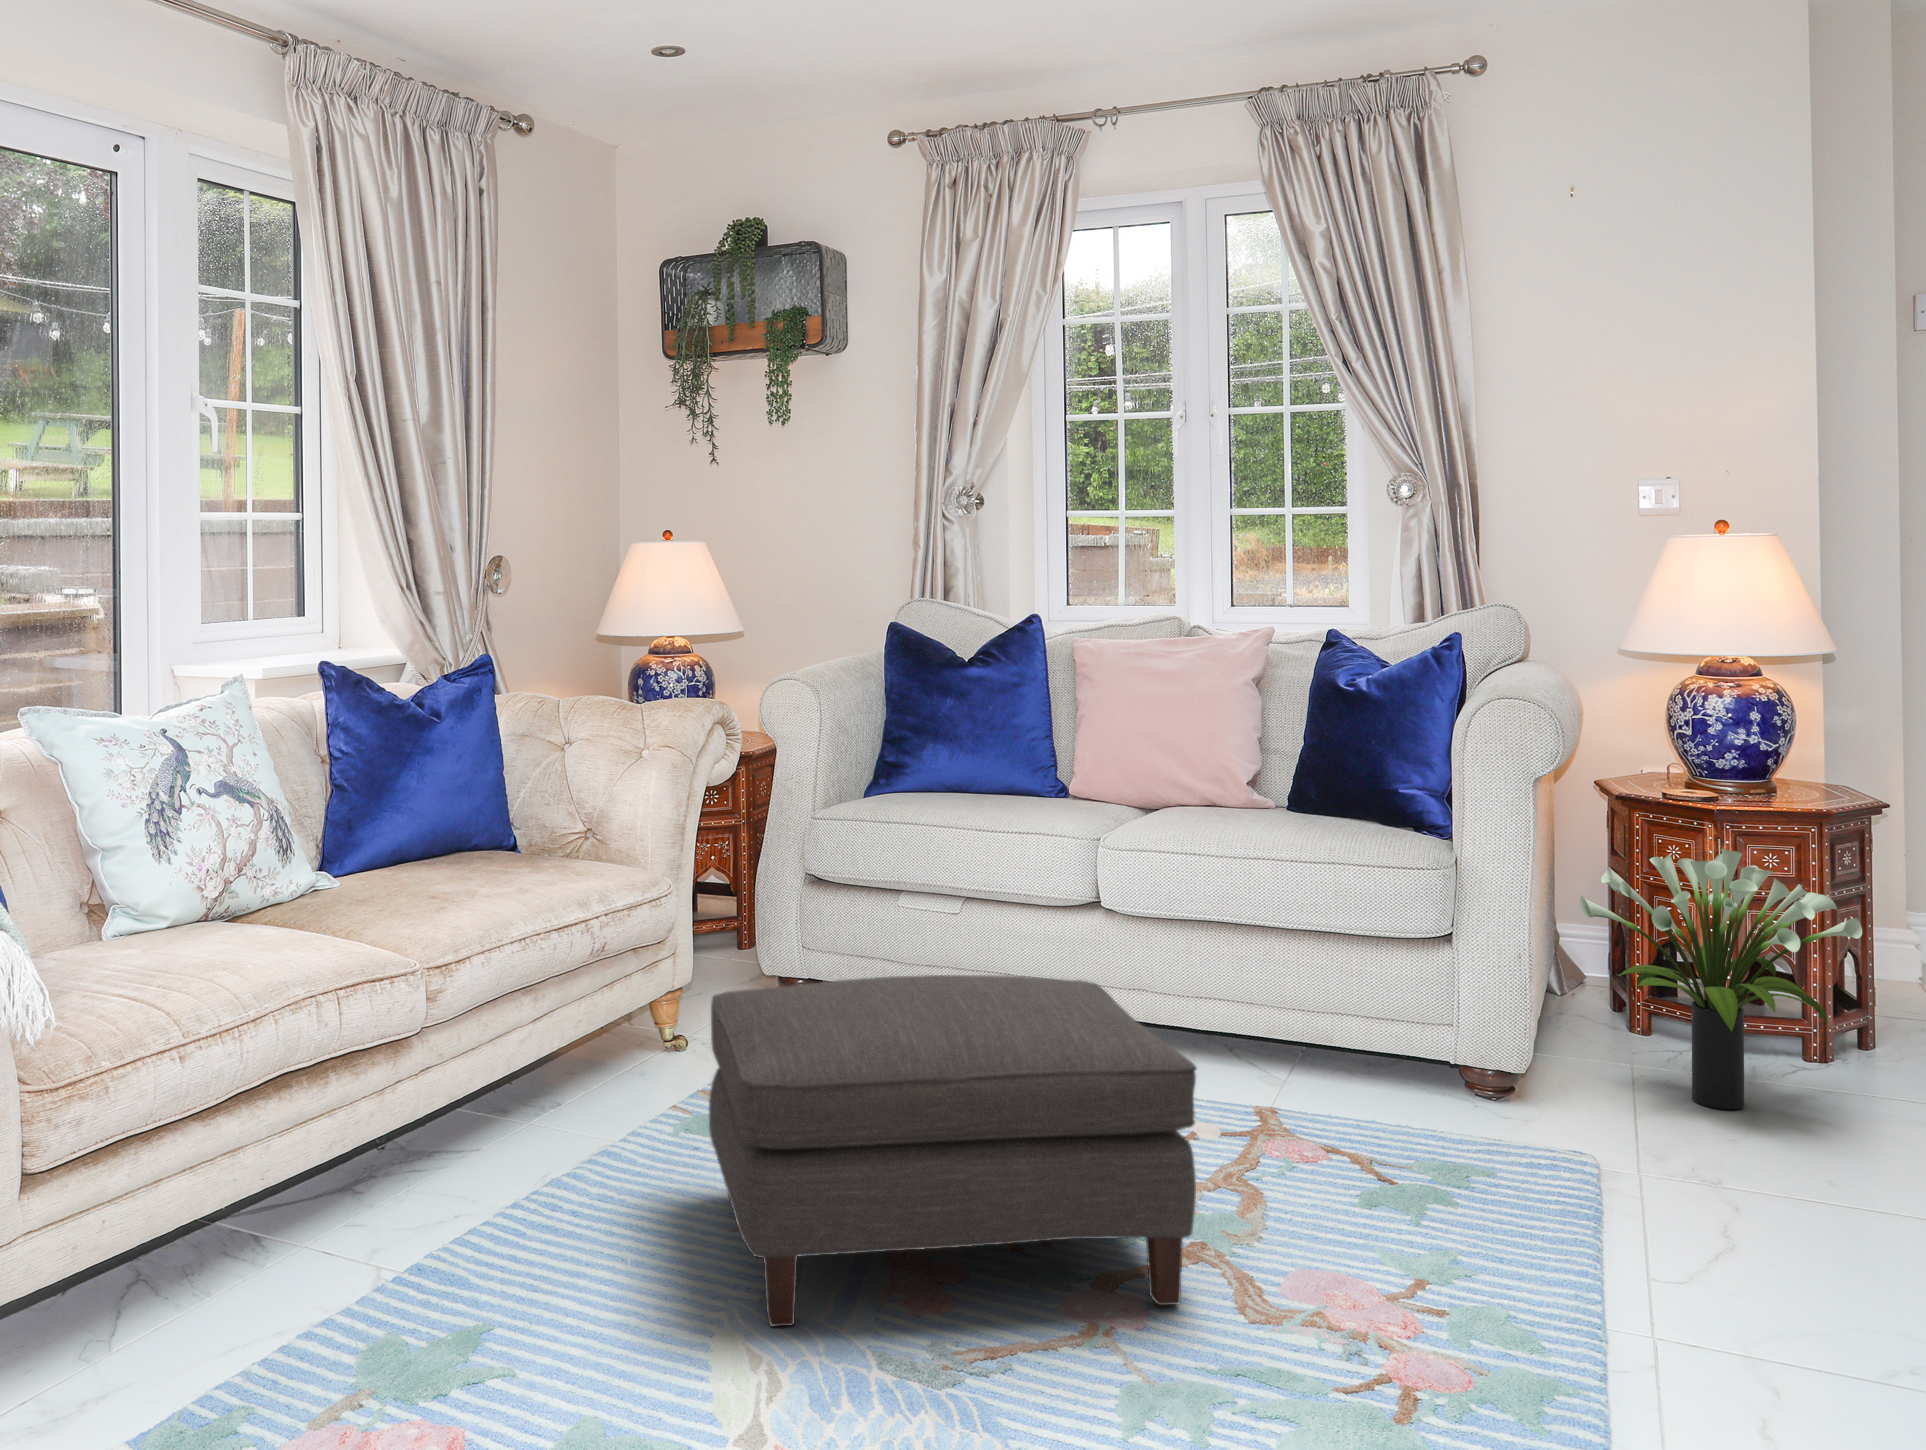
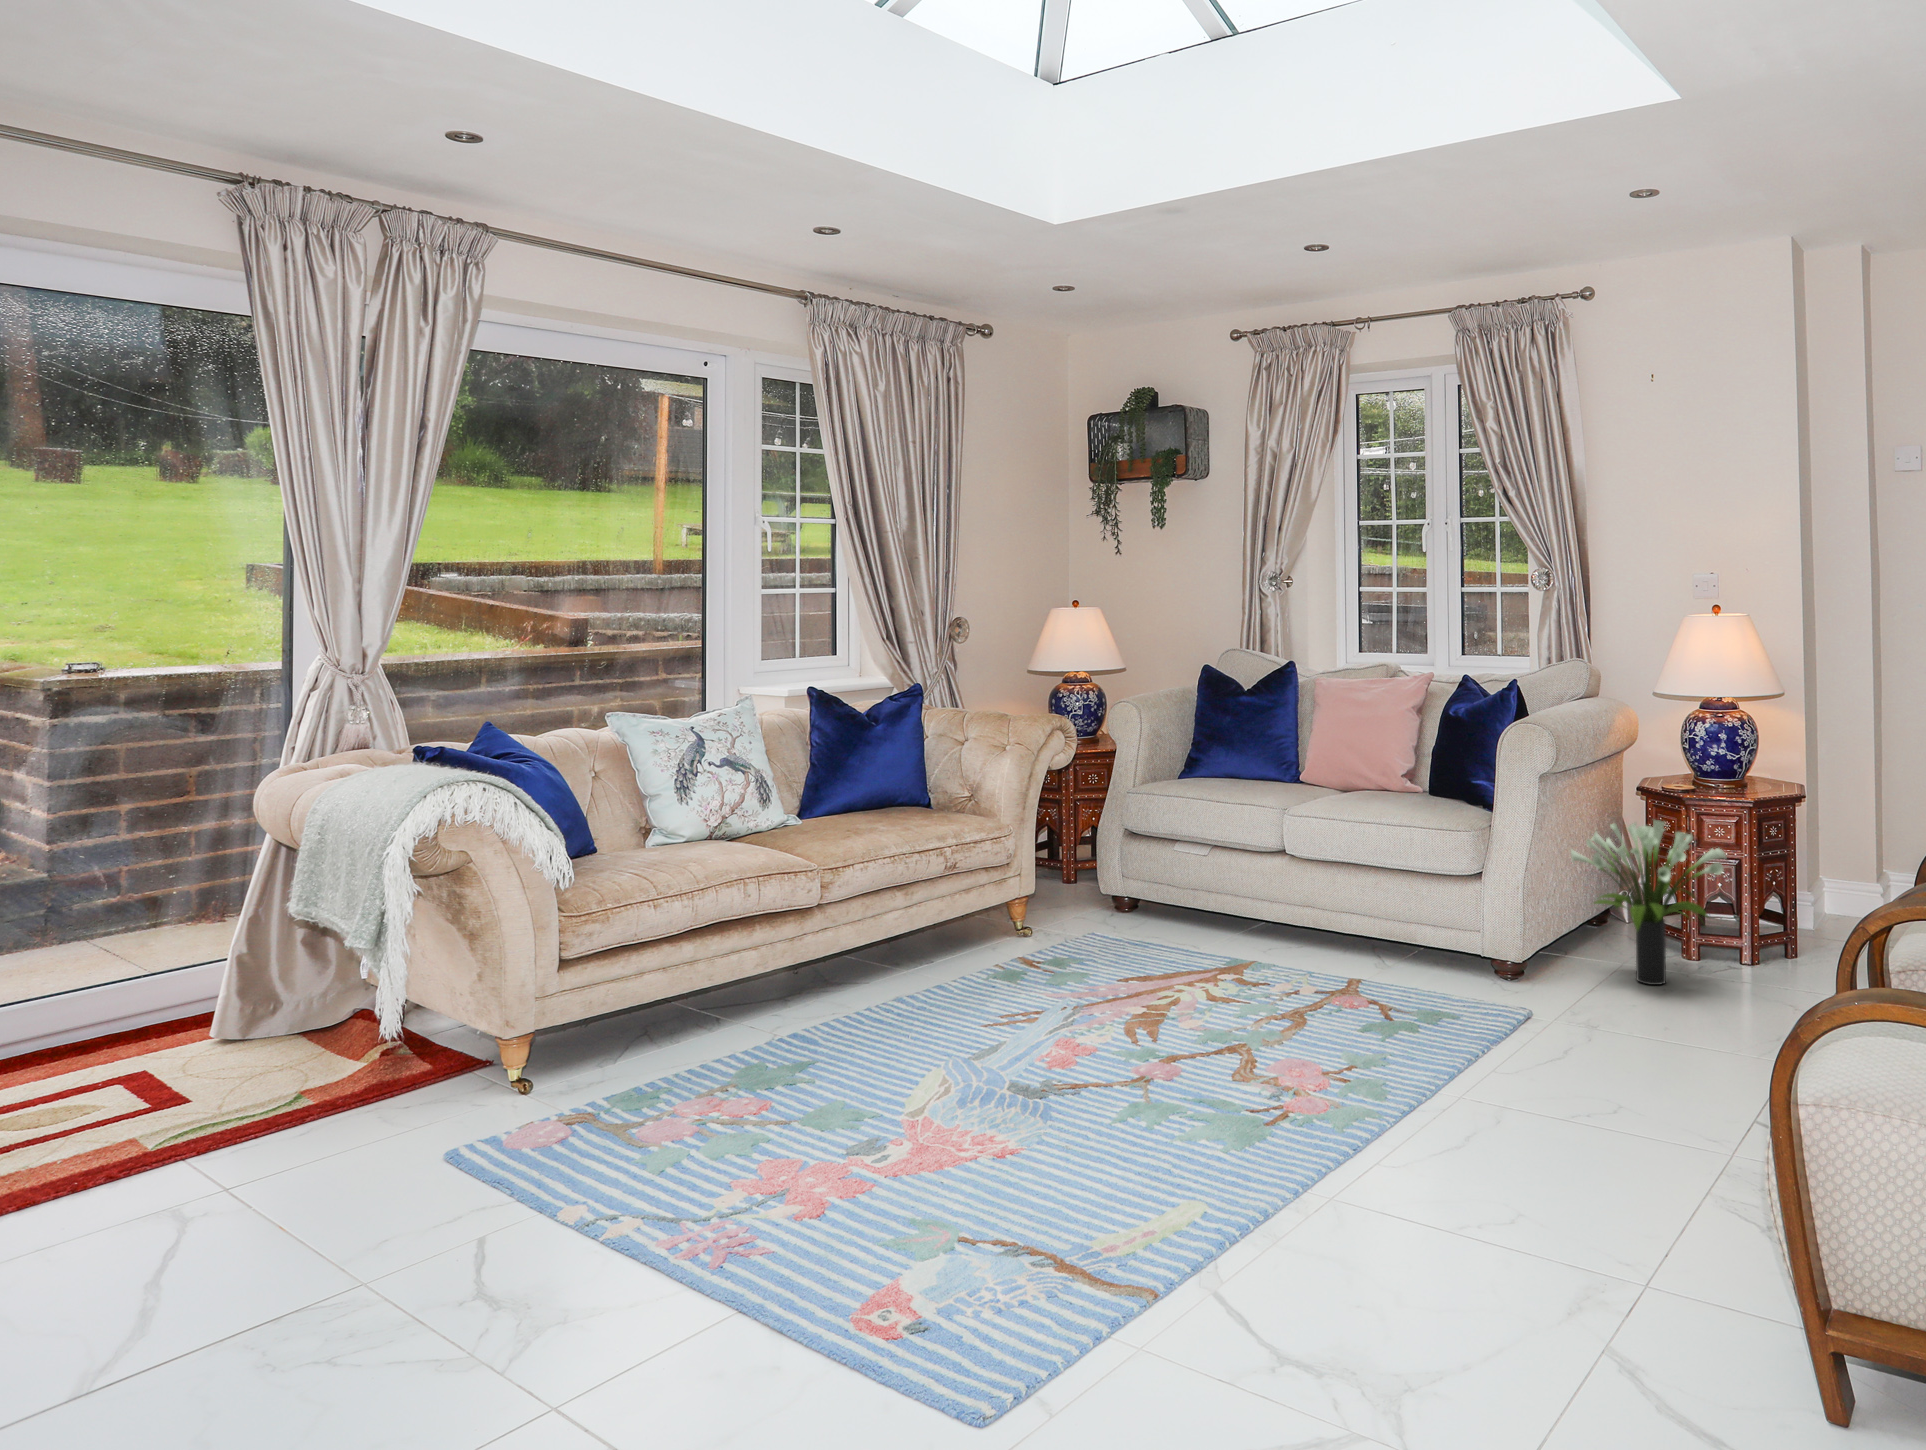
ottoman: present [709,975,1196,1326] -> none [957,879,1219,1063]

